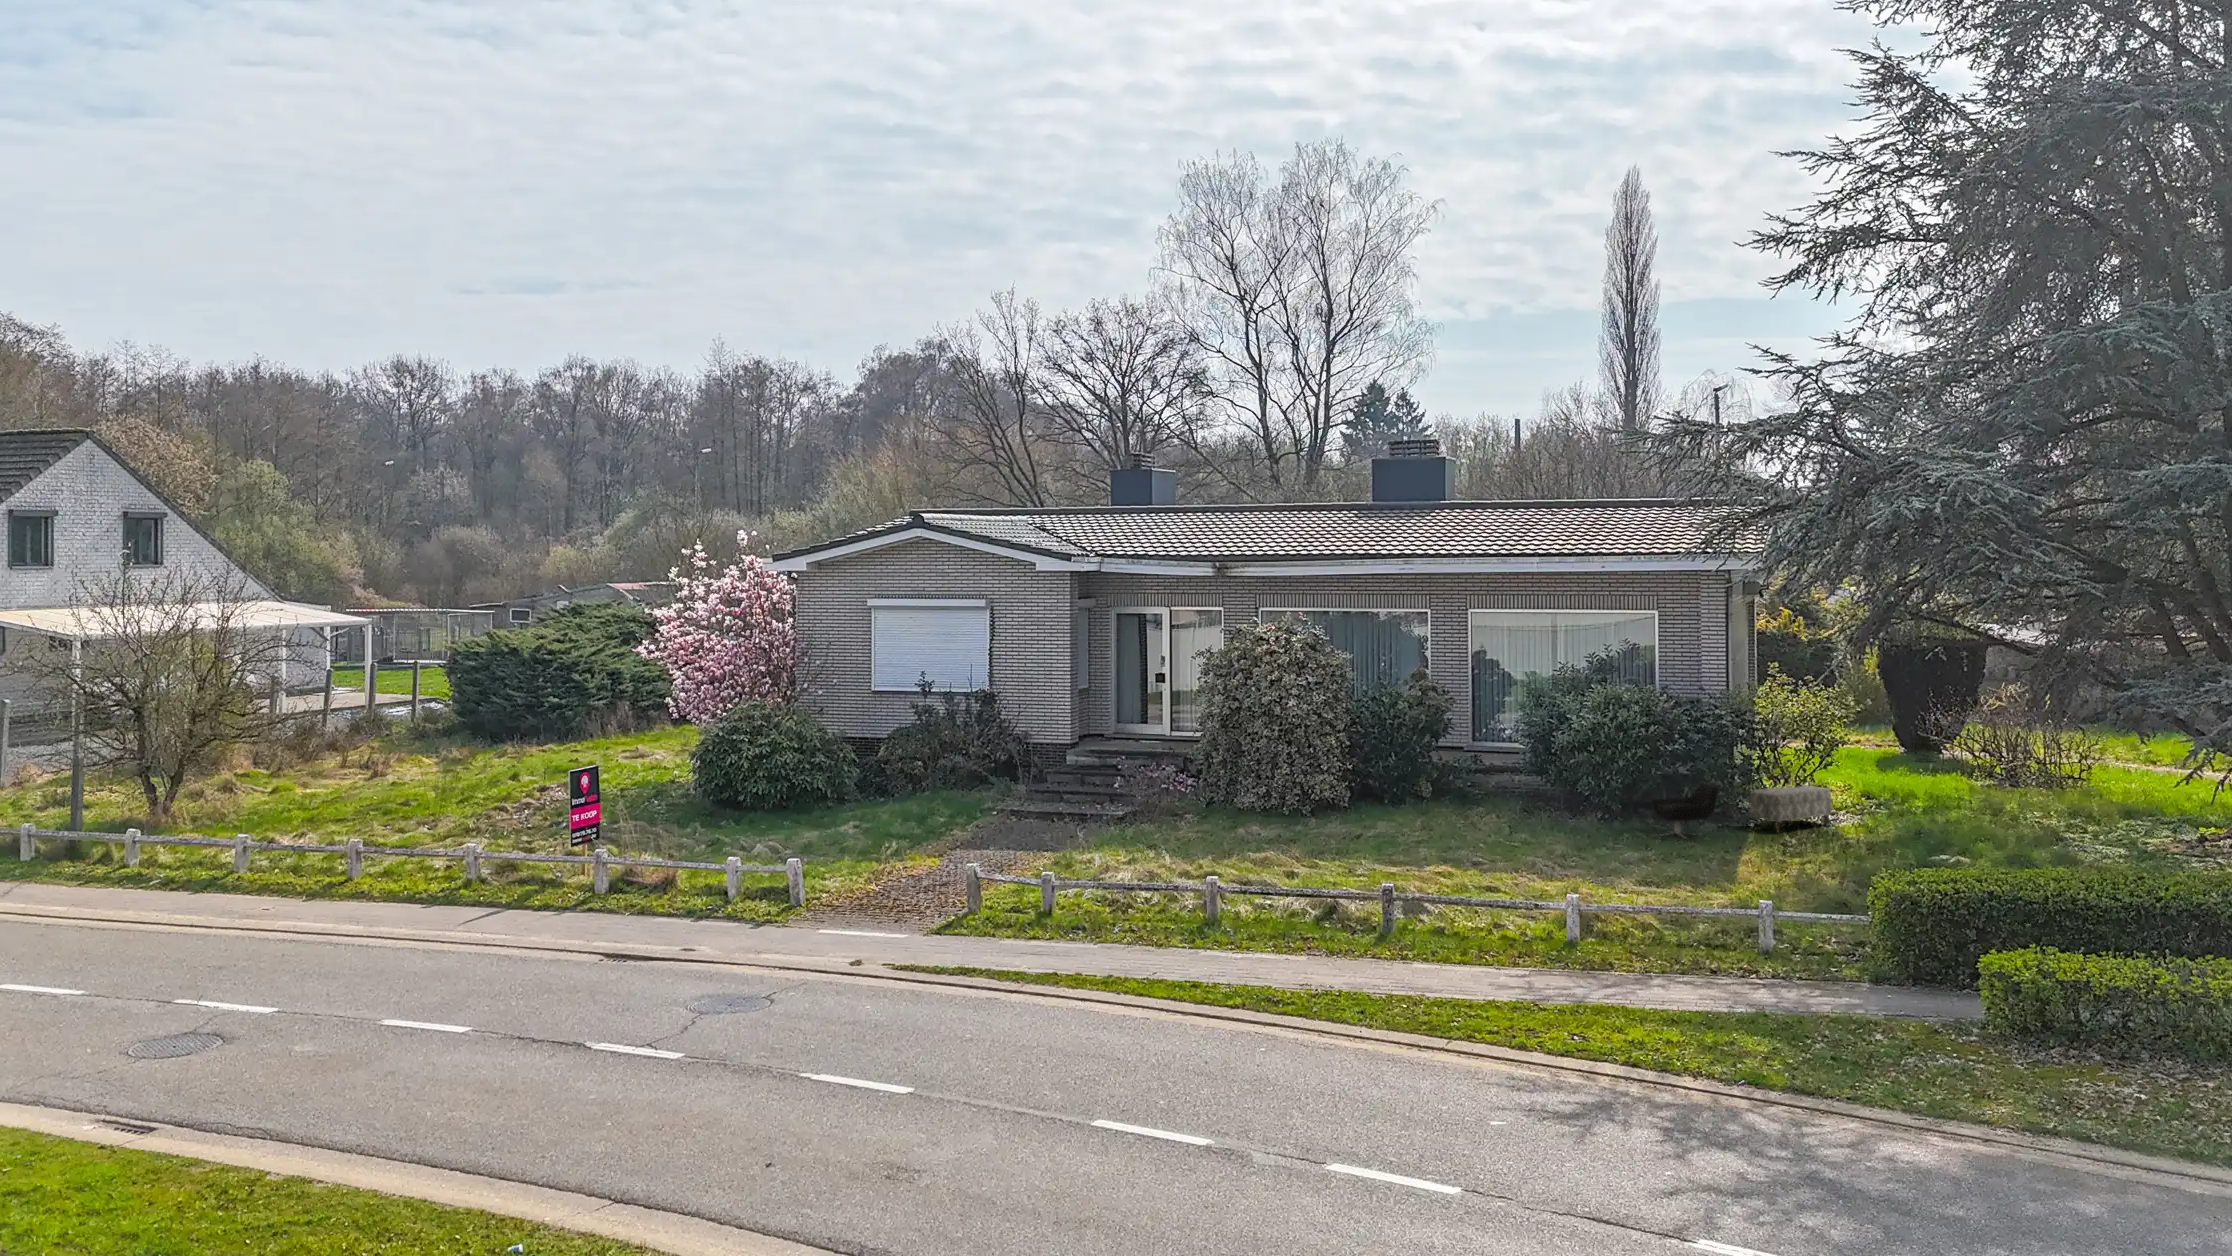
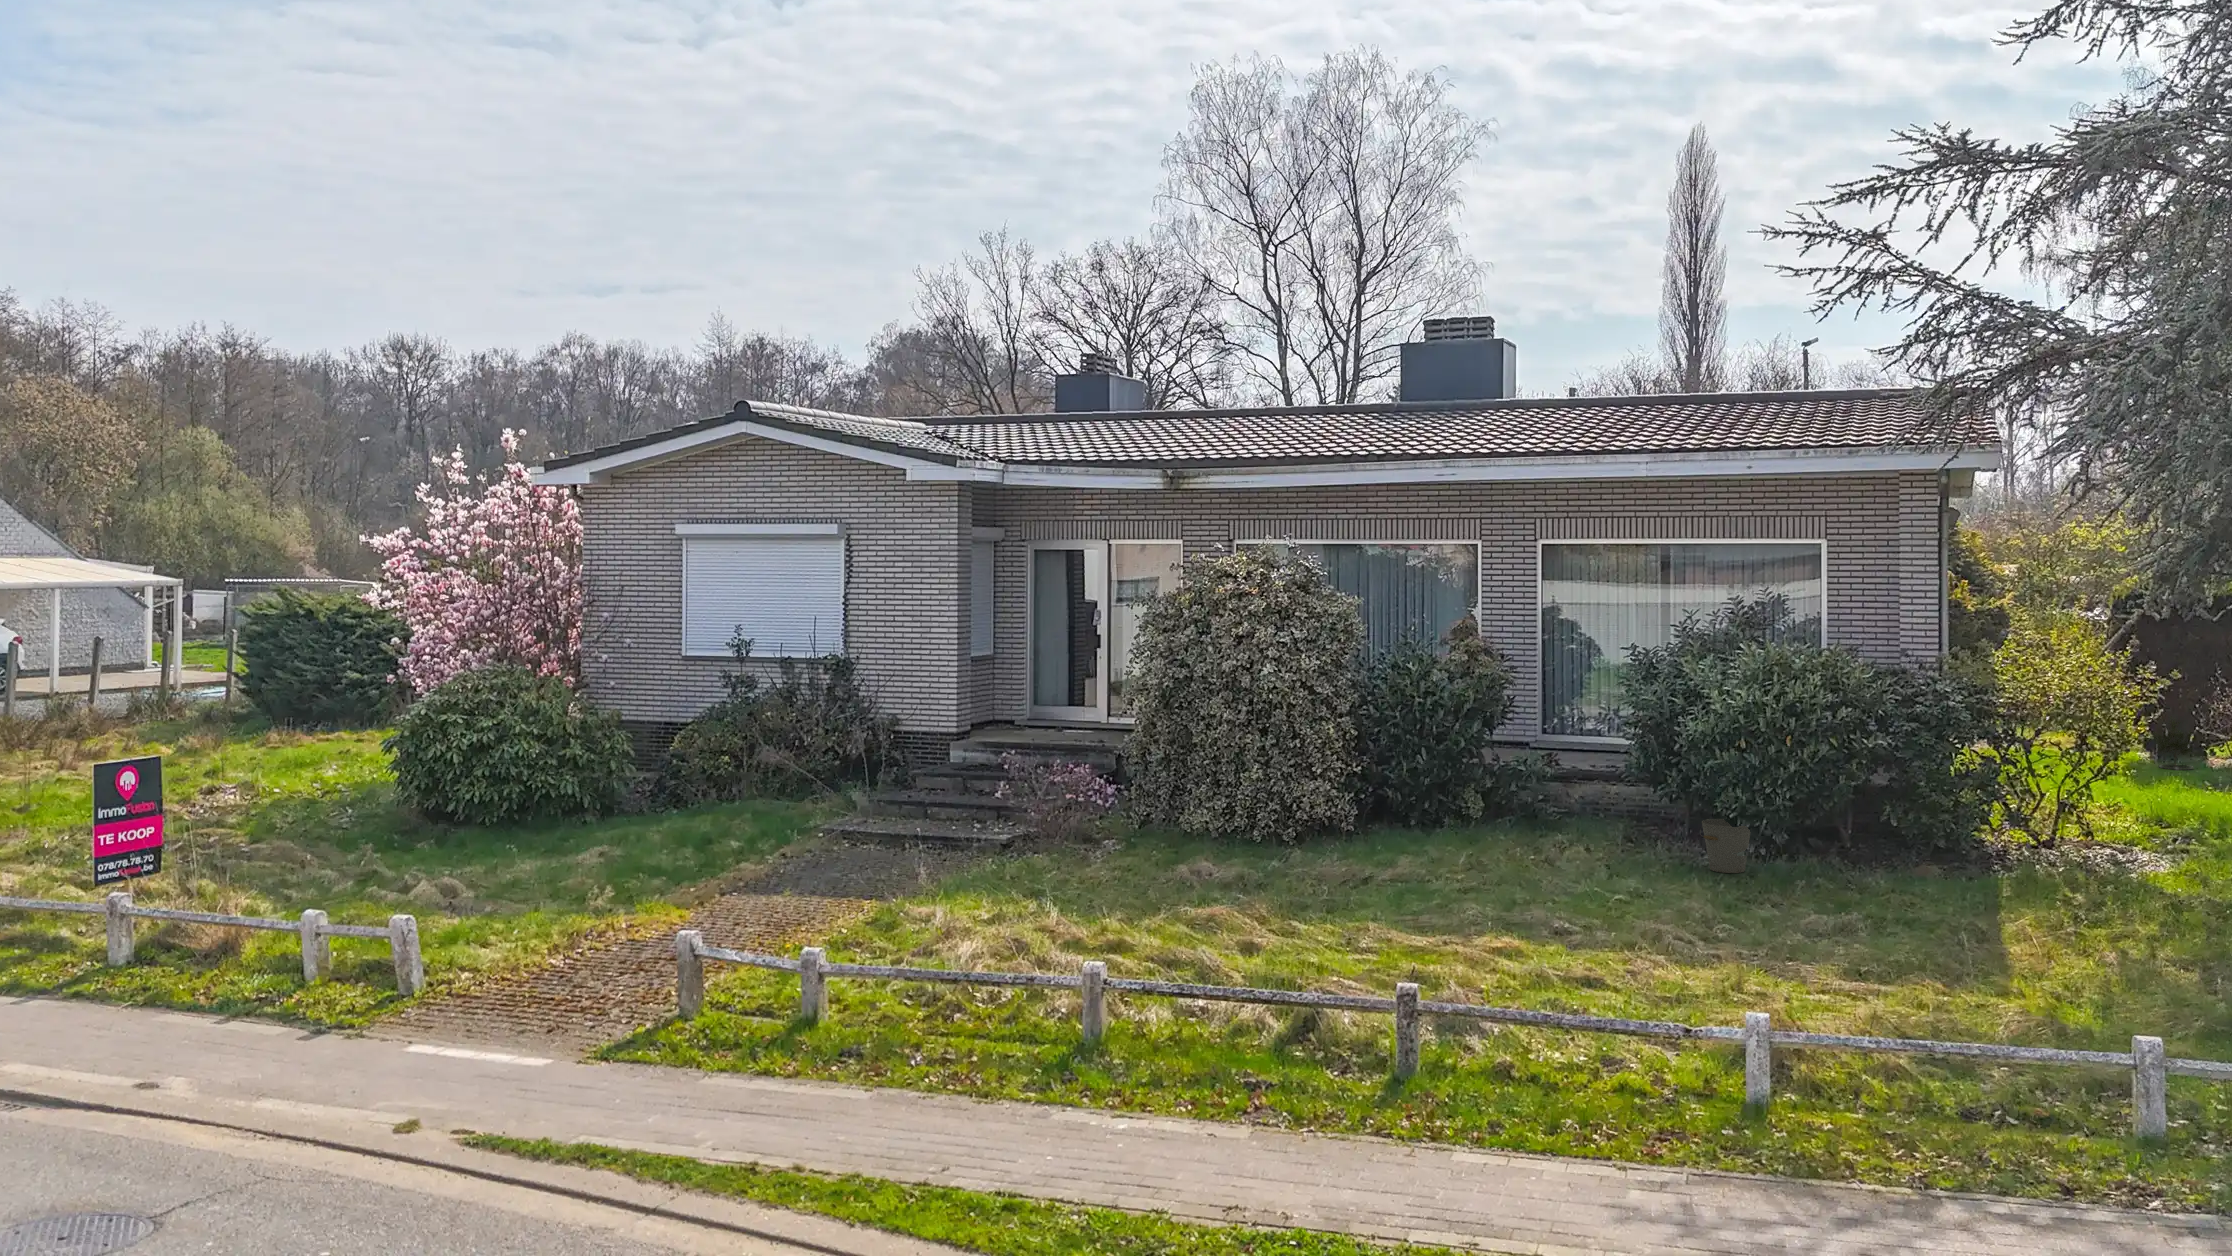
lounge chair: present [1652,783,1719,838] -> none [1827,797,1940,888]
bench: present [1750,785,1832,834] -> none [1977,802,2110,880]
bucket: none [1572,797,1604,832] -> present [1702,819,1750,873]

